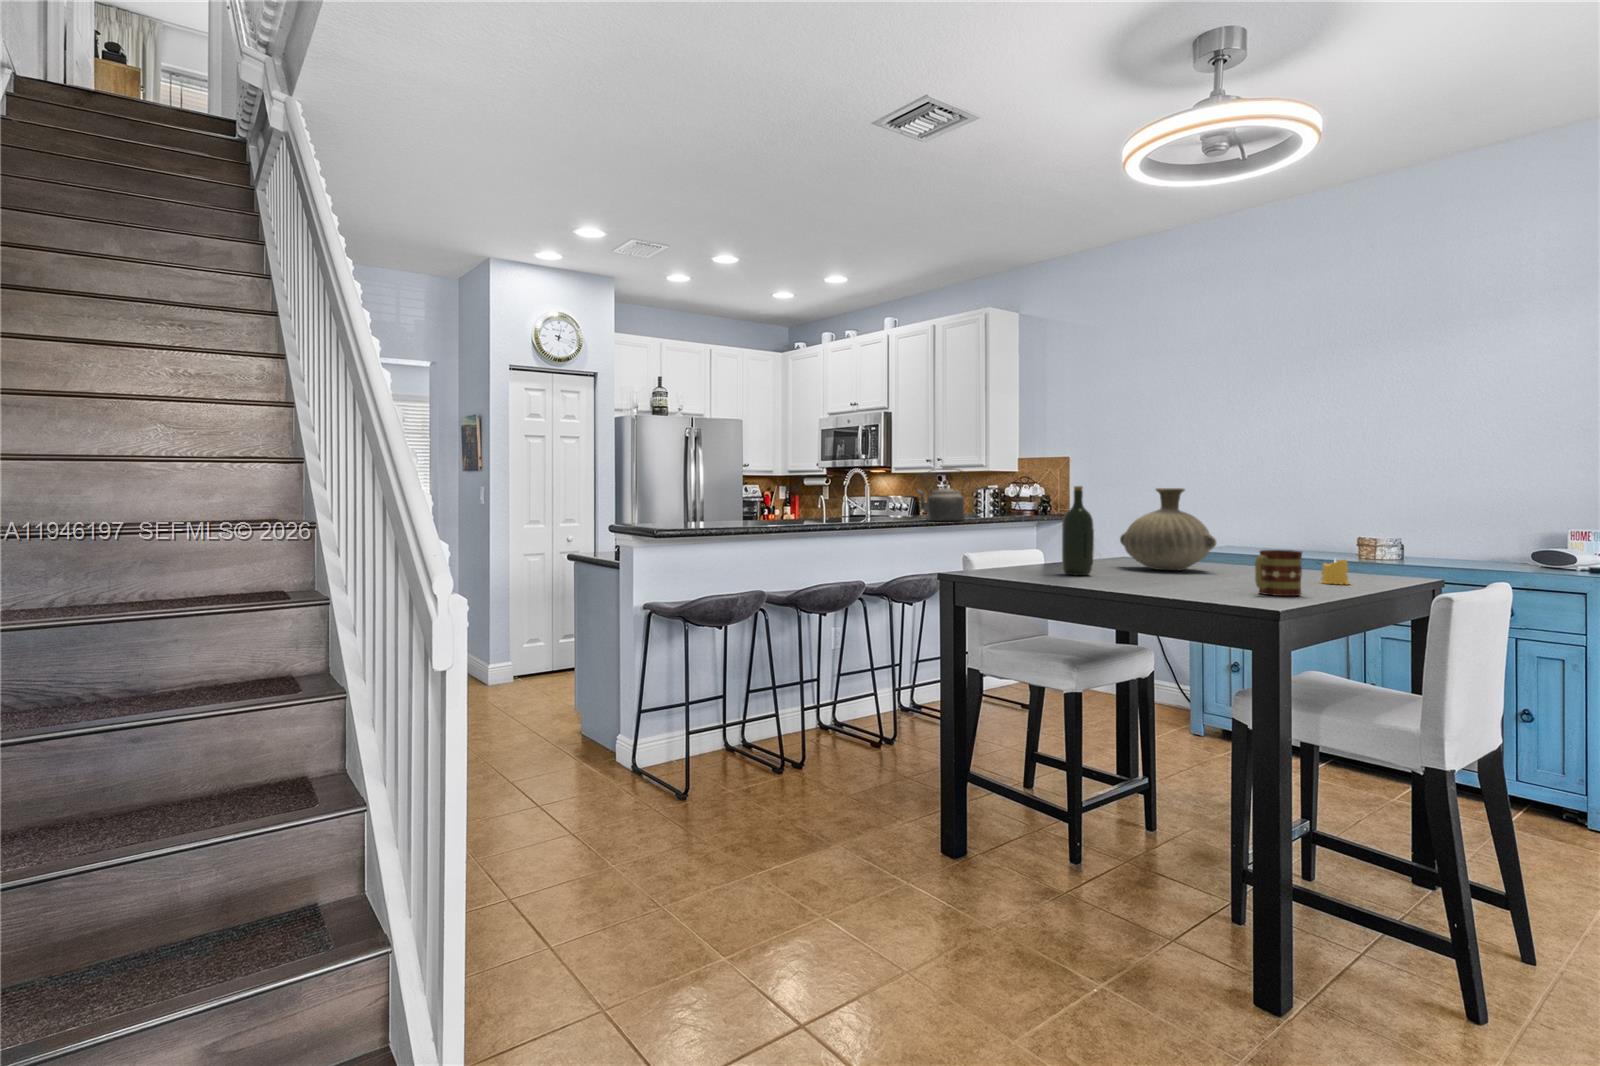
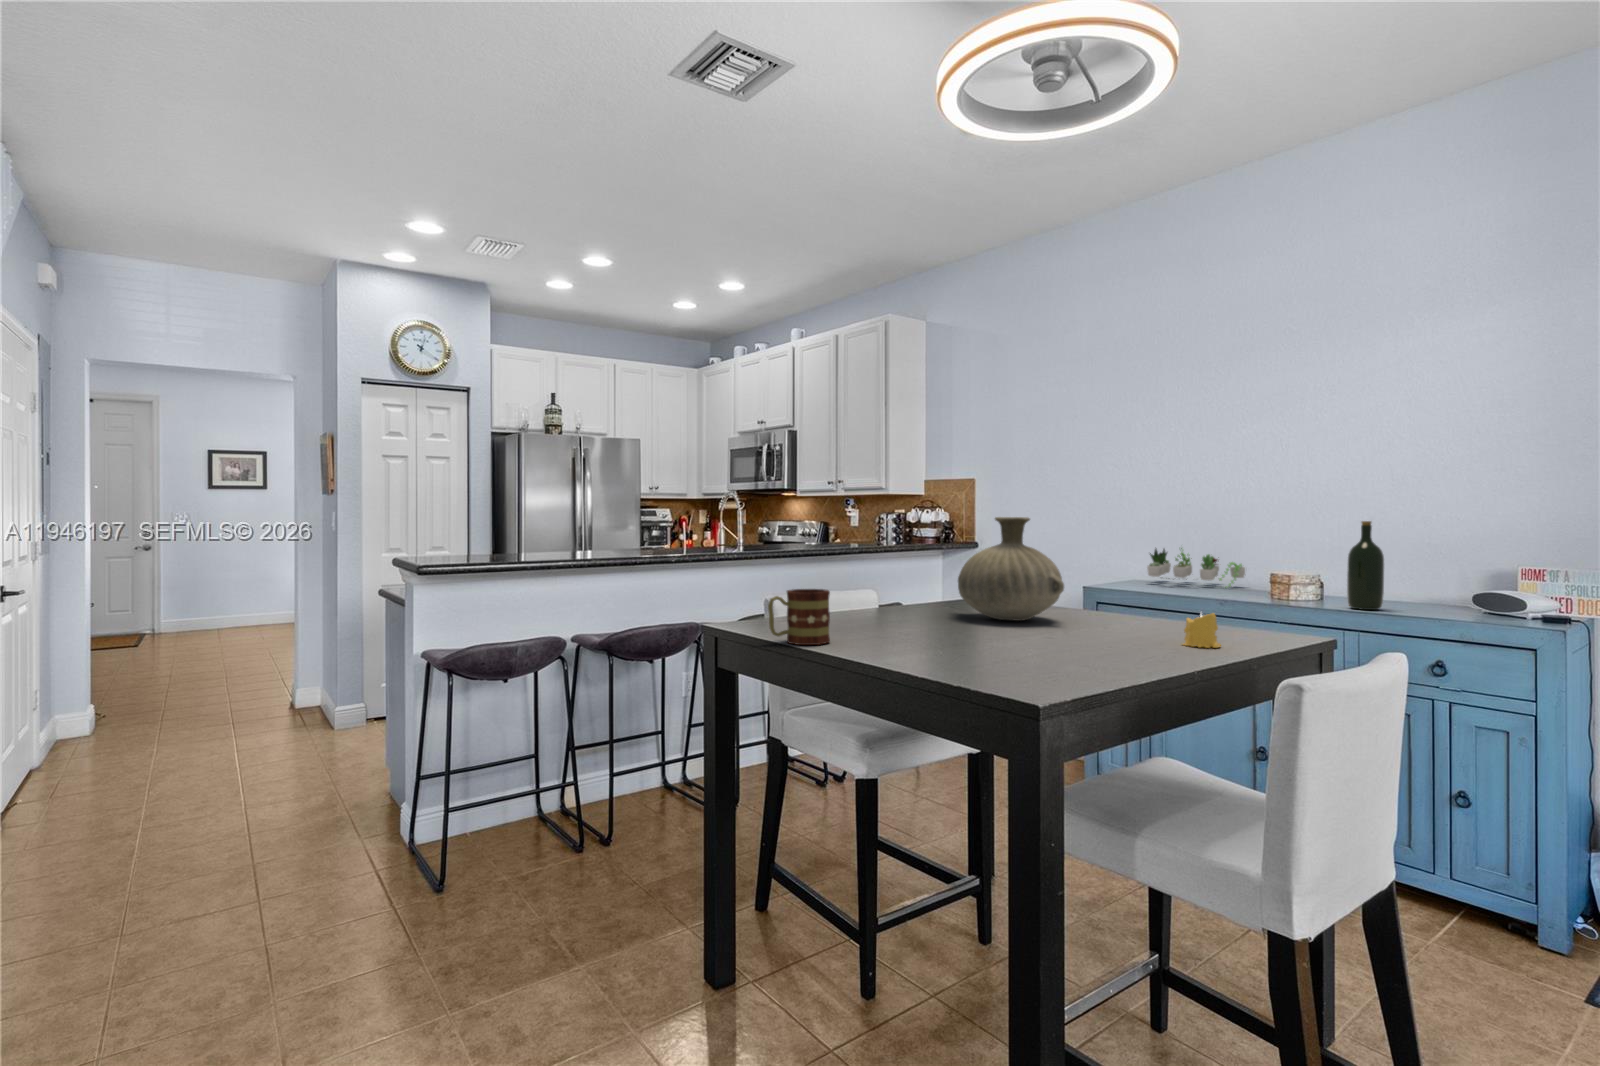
kettle: present [917,468,966,521] -> none [791,491,846,550]
wine bottle: present [1062,486,1094,575] -> present [1347,521,1384,610]
succulent plant: none [1243,515,1332,552] -> present [1147,548,1245,588]
mug: present [1255,550,1302,596] -> present [768,589,830,645]

